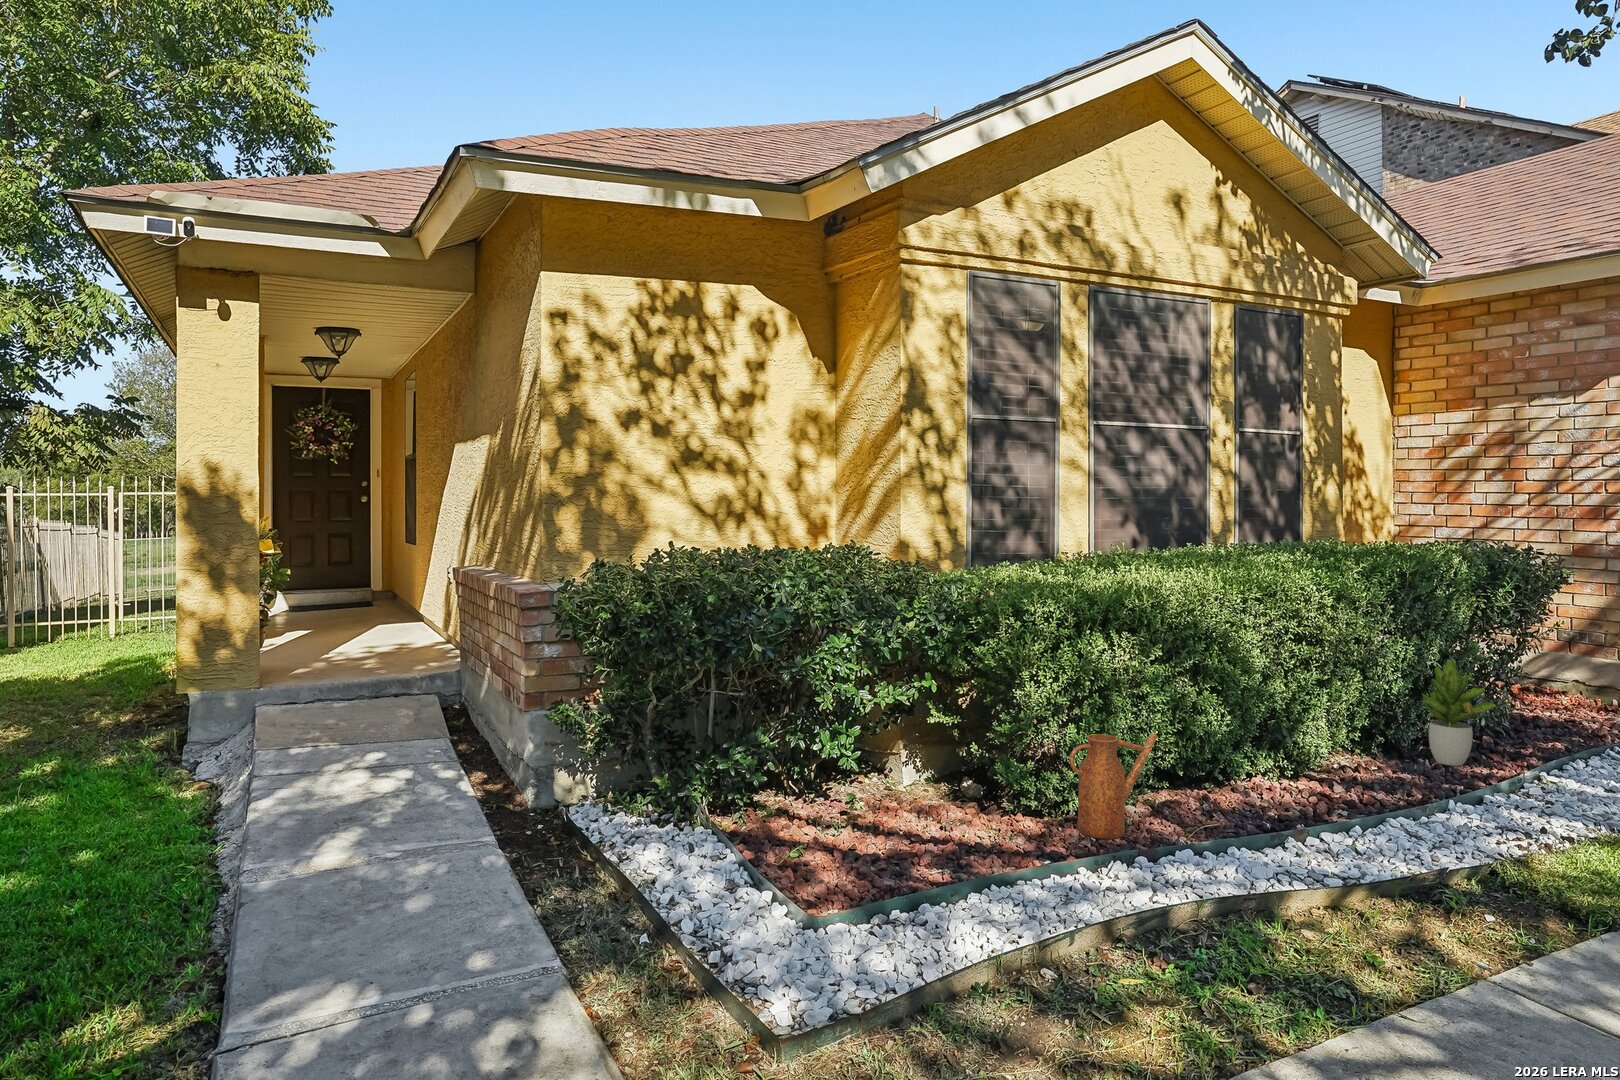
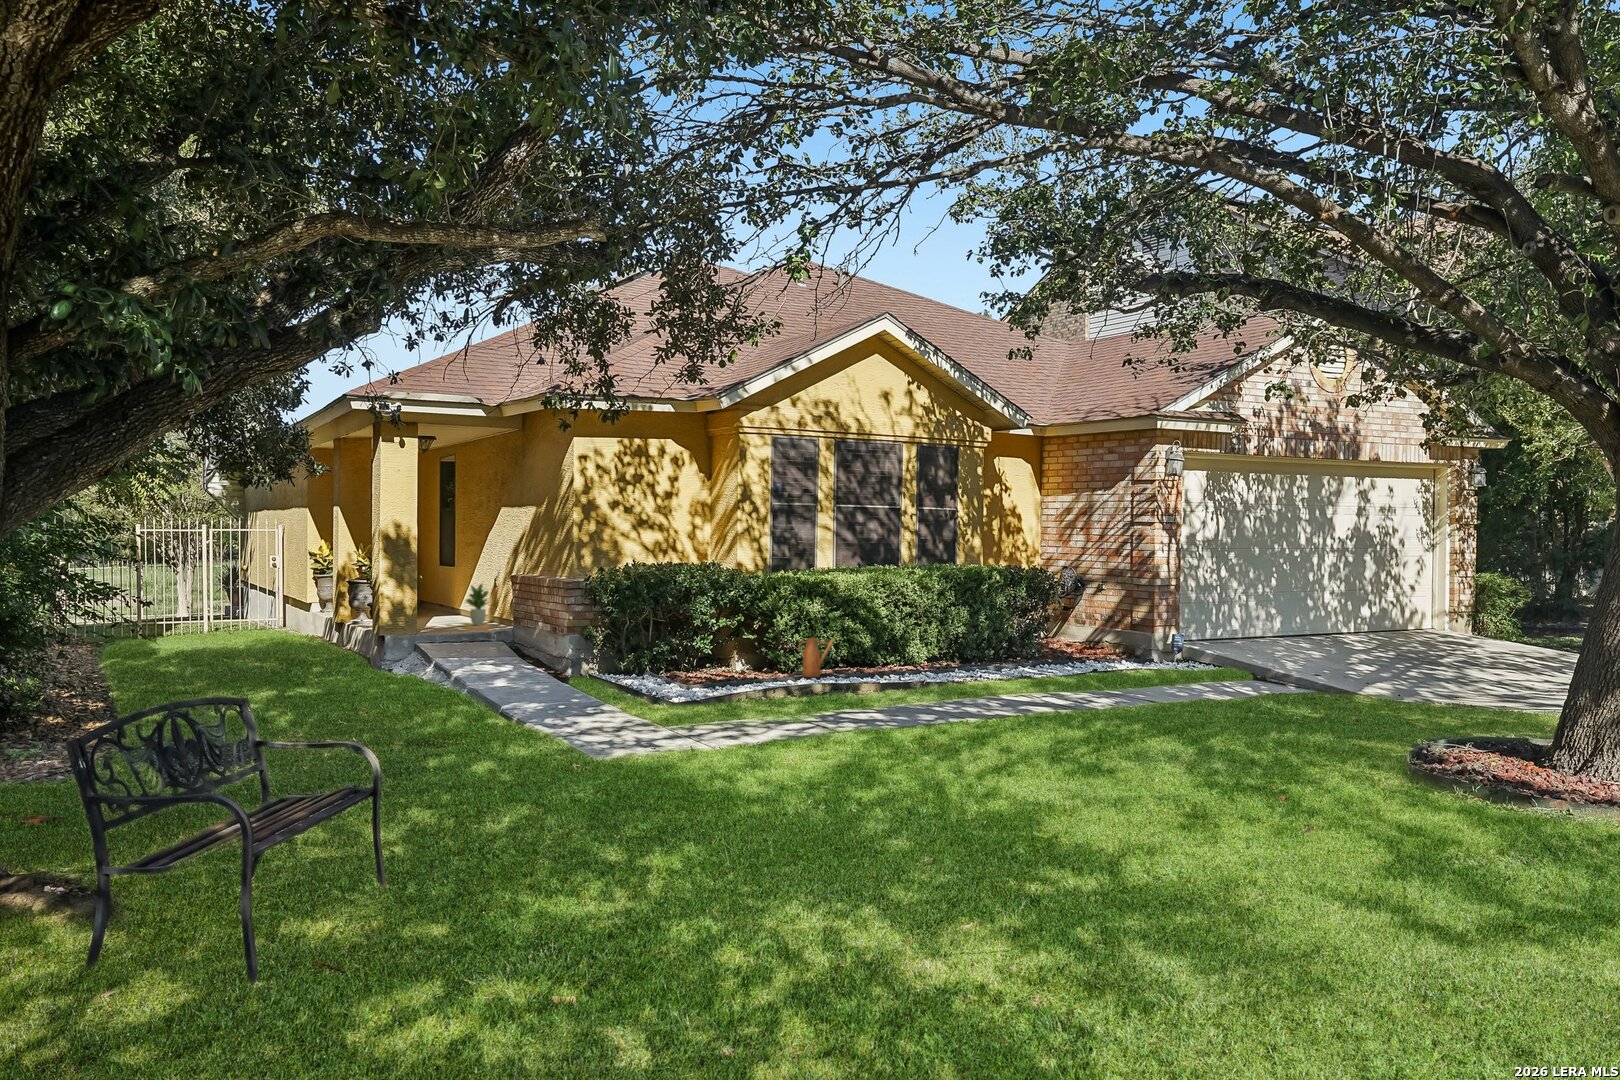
potted plant: present [1422,660,1496,766] -> present [466,584,488,625]

